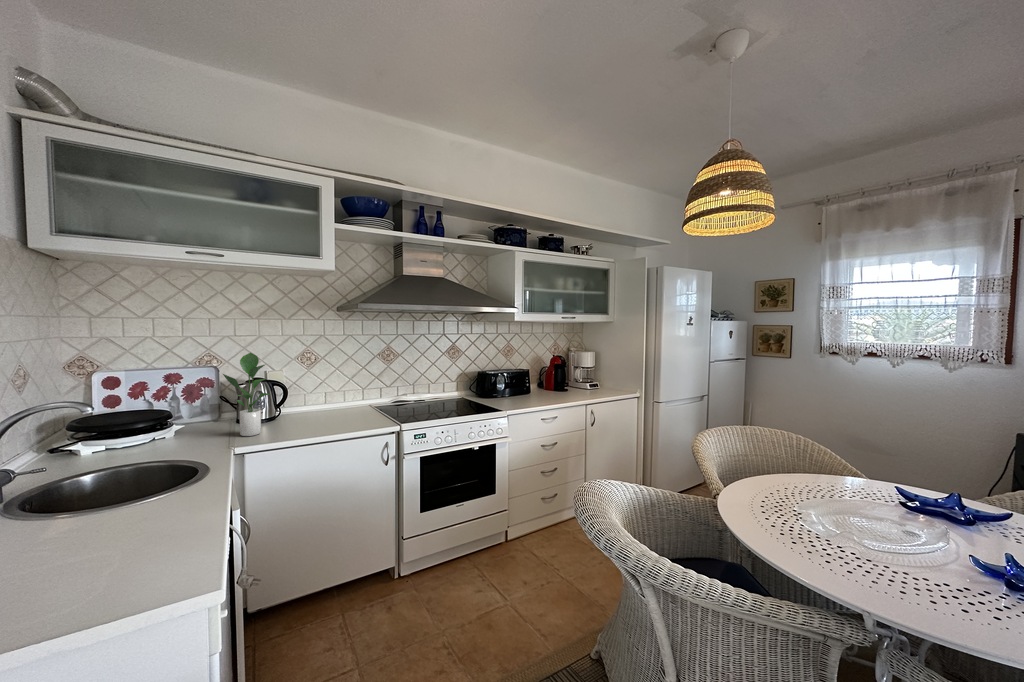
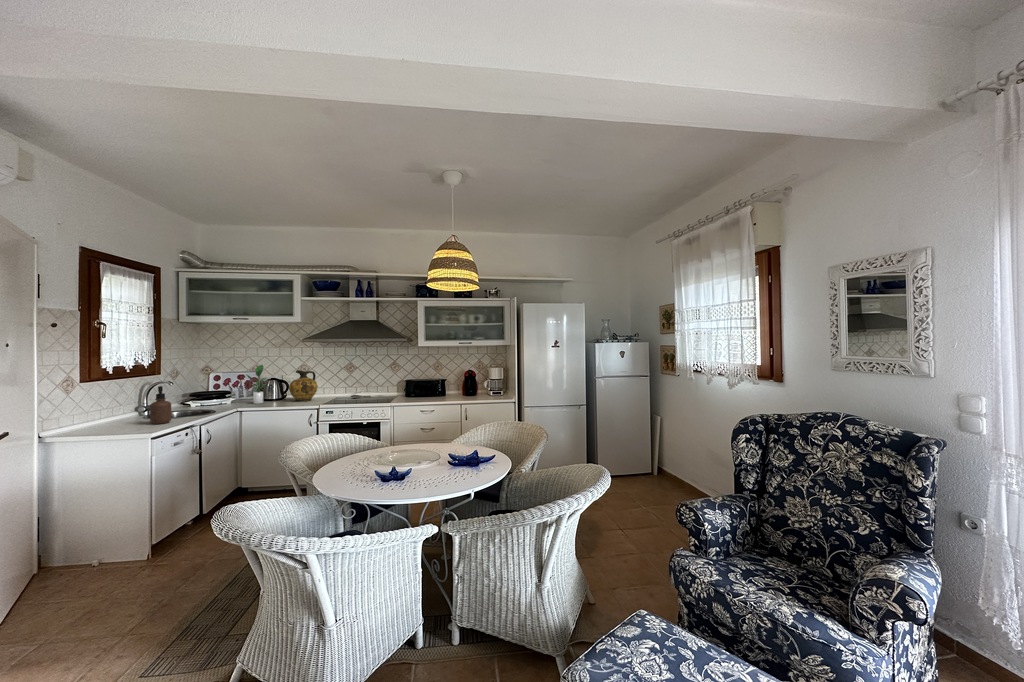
ceramic jug: none [306,362,359,422] -> present [289,370,318,402]
soap dispenser: none [37,432,120,566] -> present [150,386,172,424]

